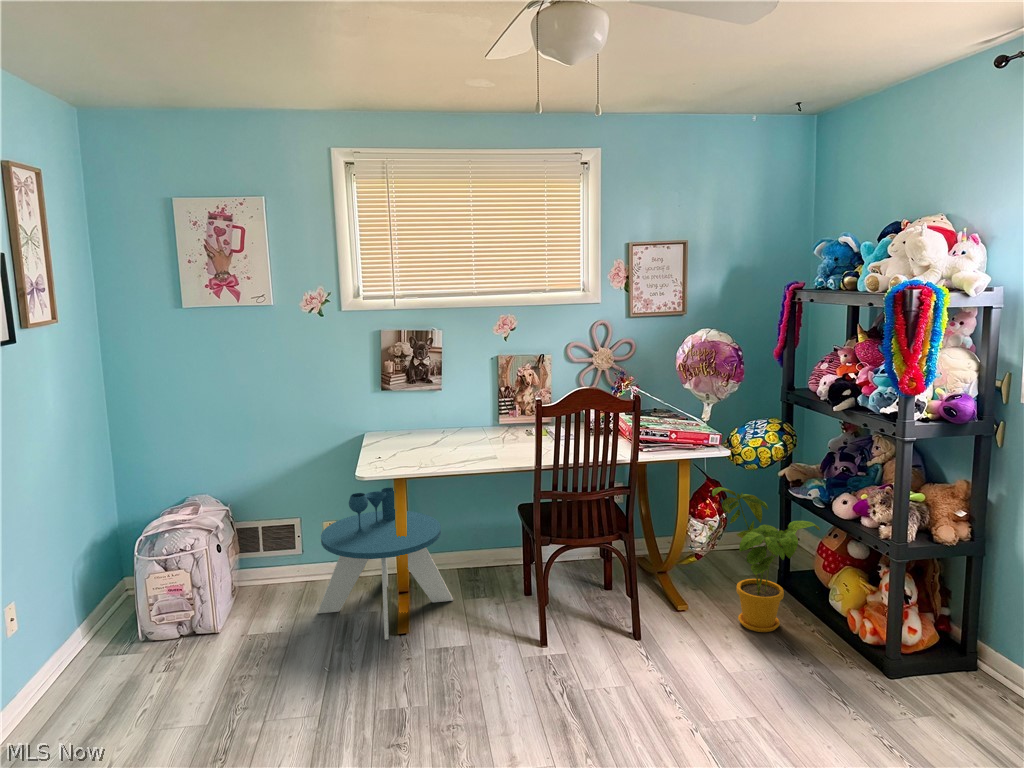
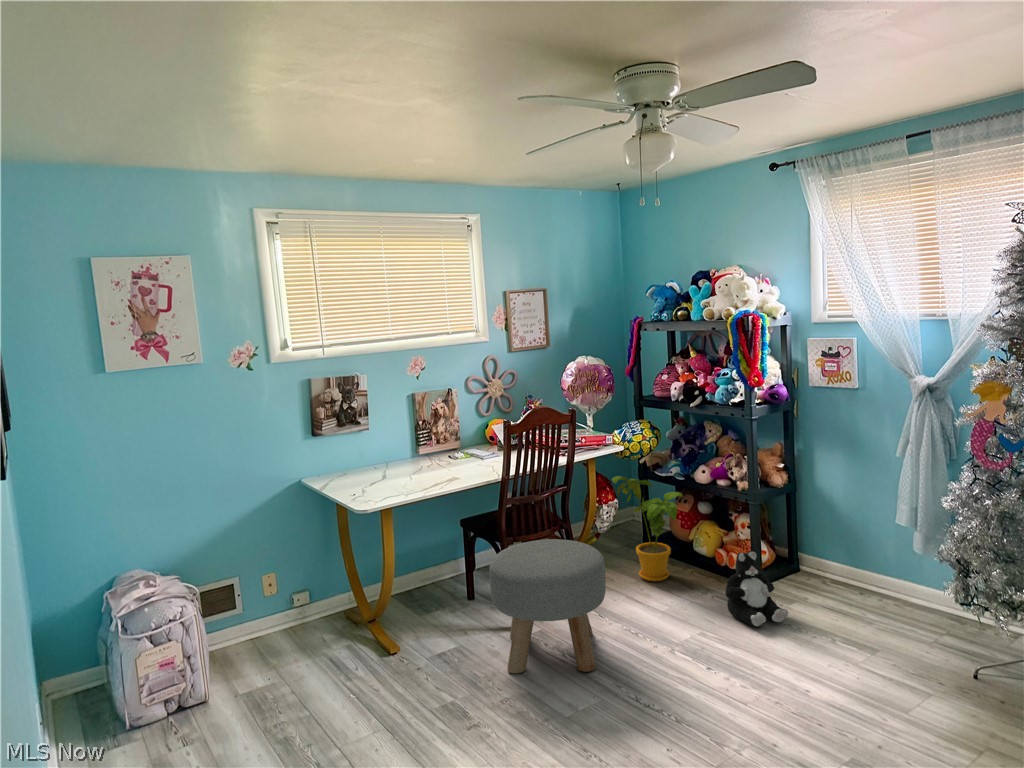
side table: present [318,488,453,640] -> none [290,526,412,661]
ottoman: none [482,547,624,723] -> present [489,539,606,673]
plush toy: none [810,625,894,740] -> present [725,551,789,626]

